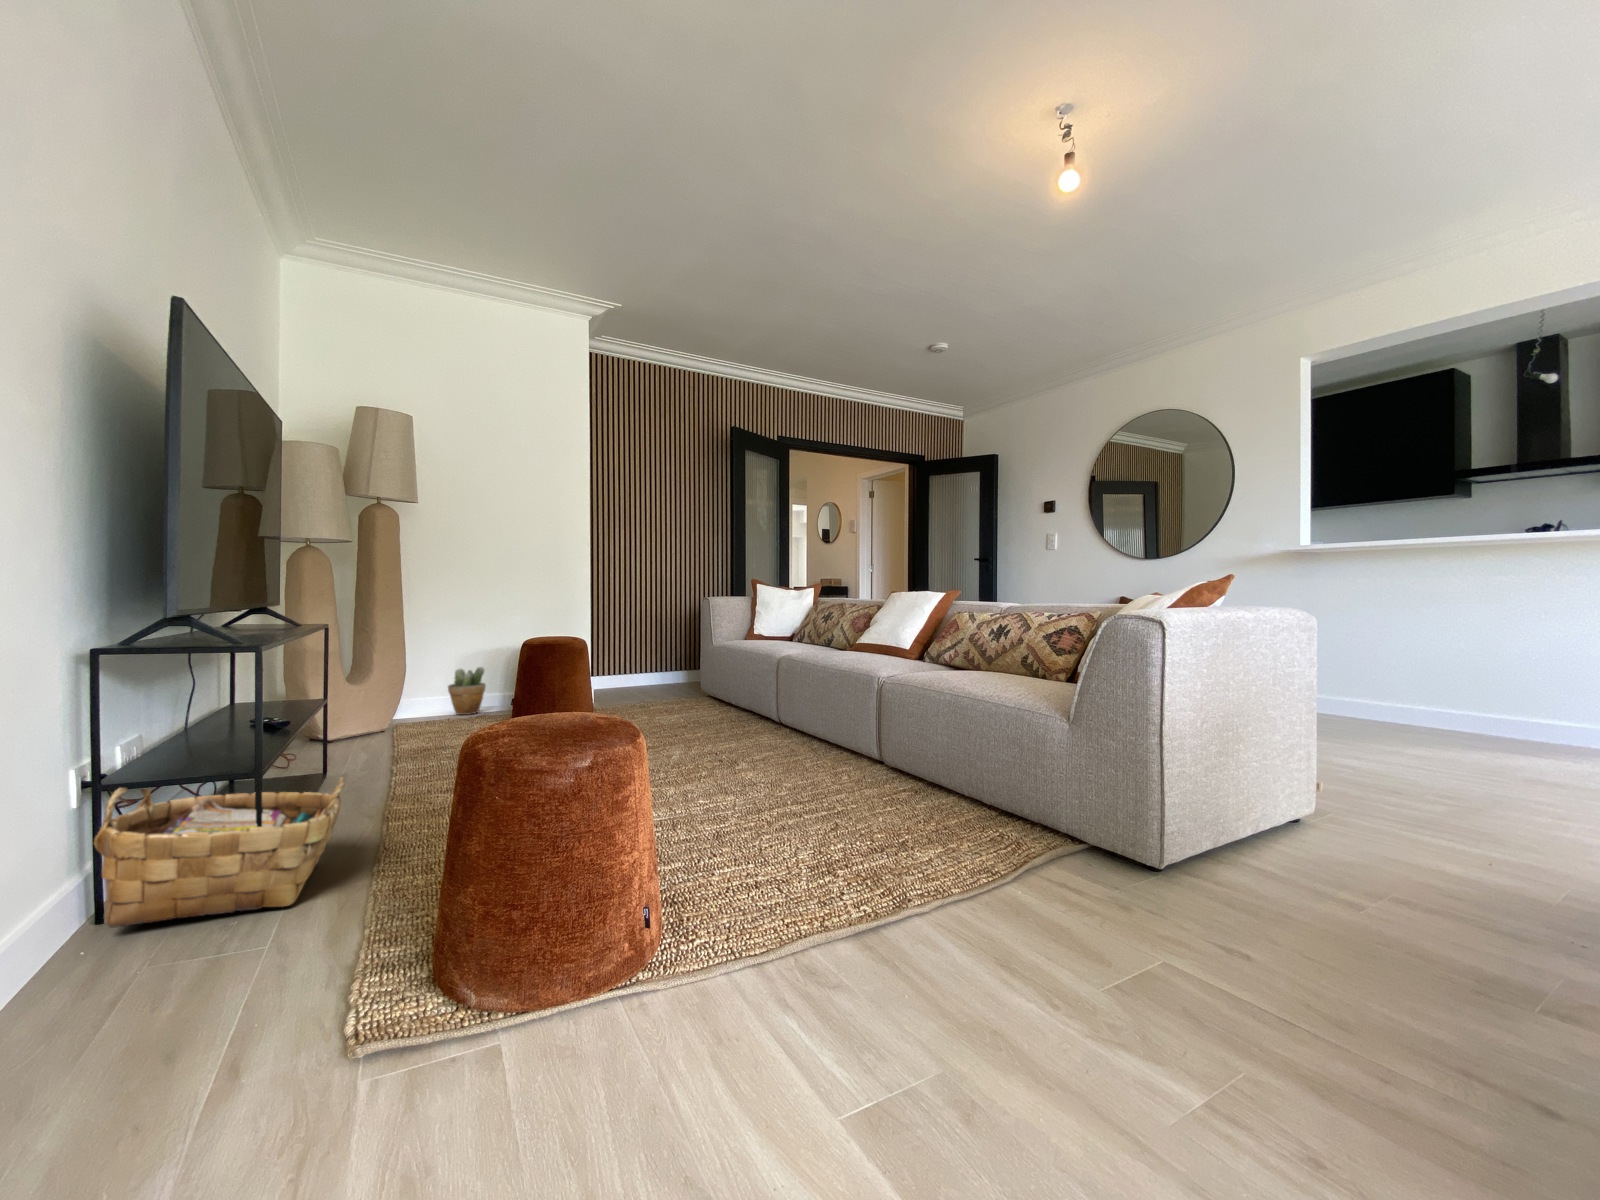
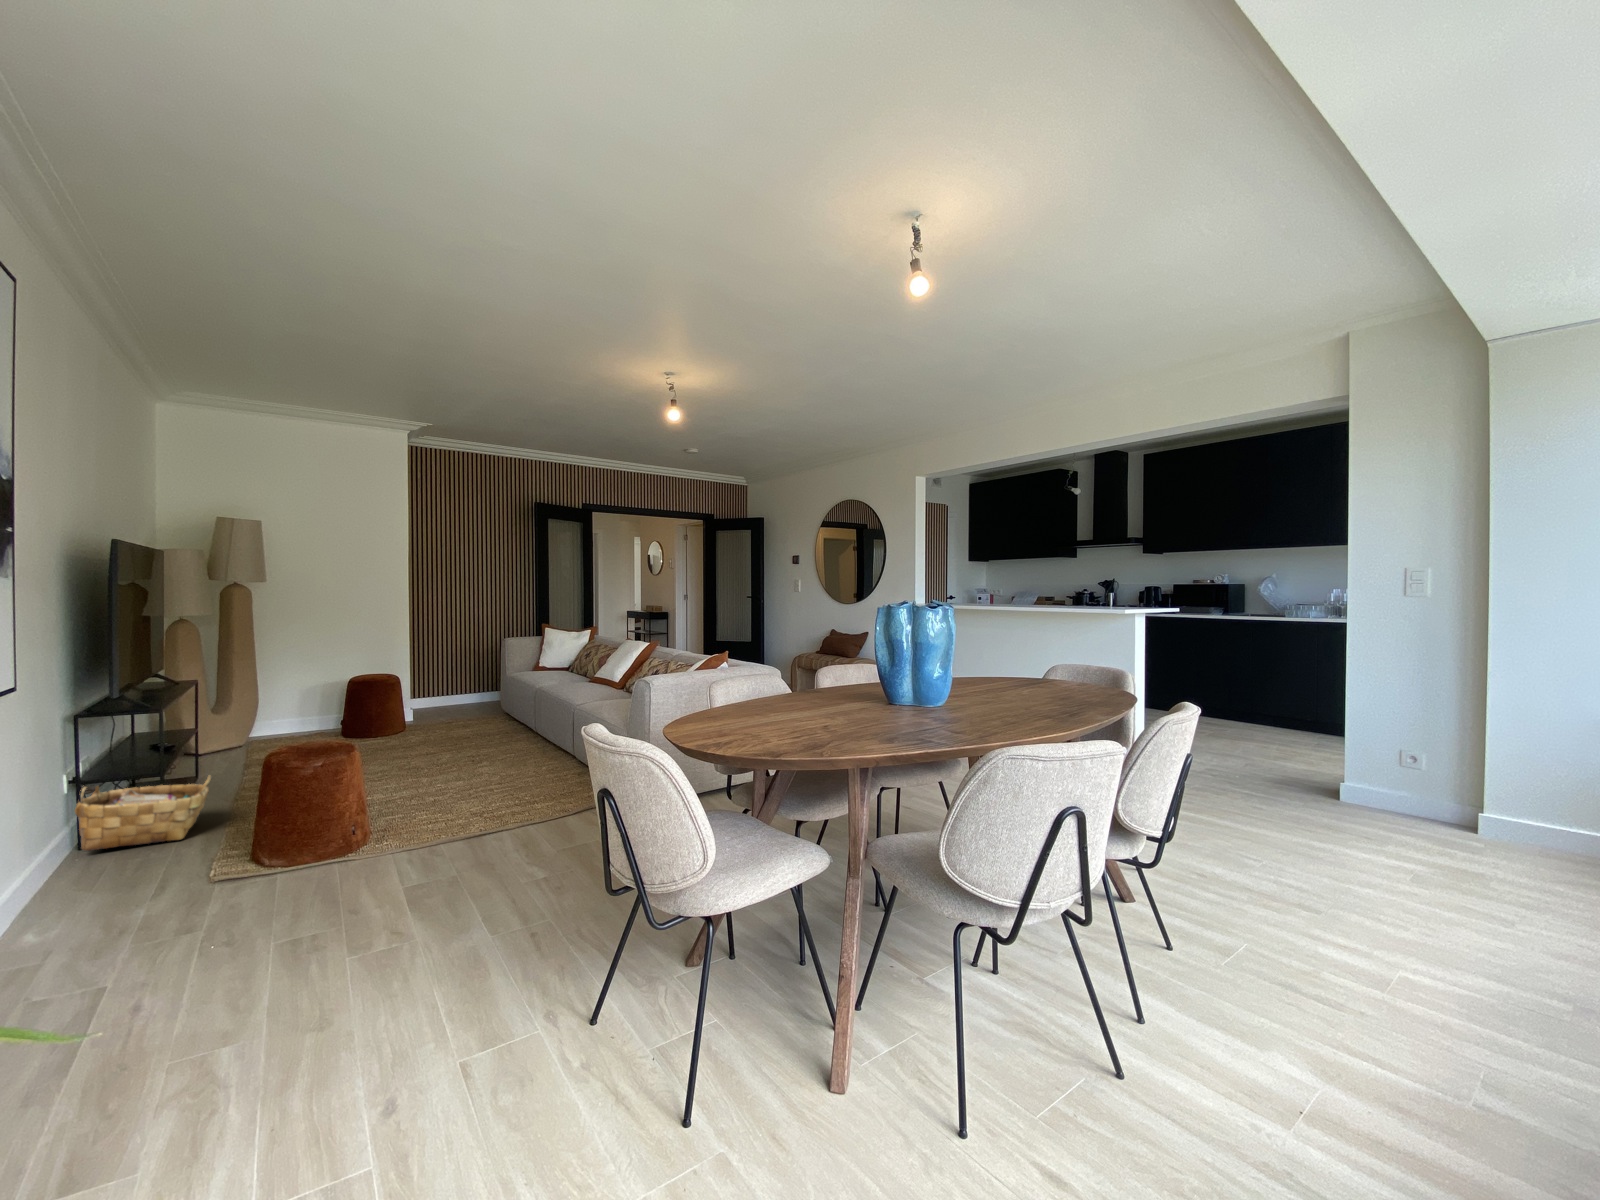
potted plant: present [448,667,486,715] -> none [296,696,327,732]

